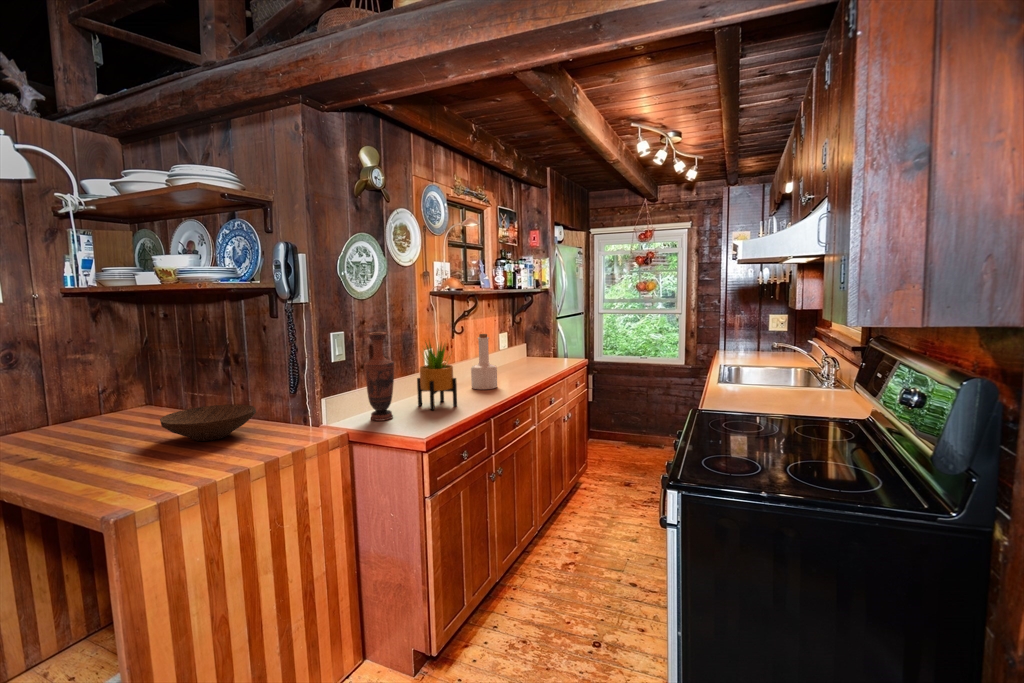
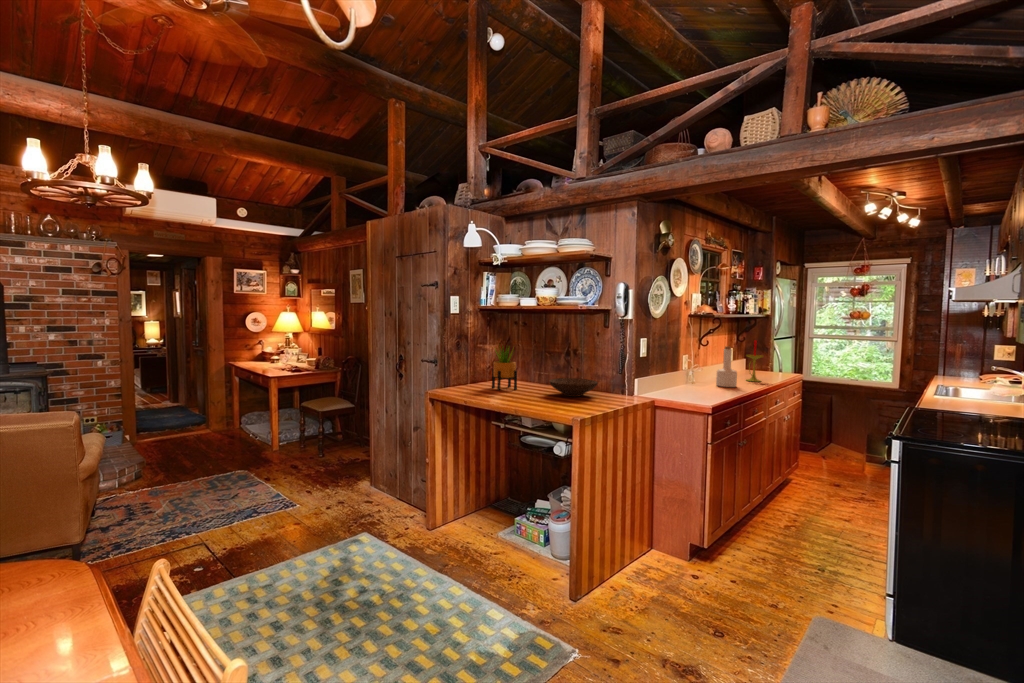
candle: none [515,321,536,375] -> present [747,340,764,382]
vase: present [364,332,394,421] -> none [660,340,680,397]
potted plant: present [417,342,457,410] -> present [492,348,517,390]

